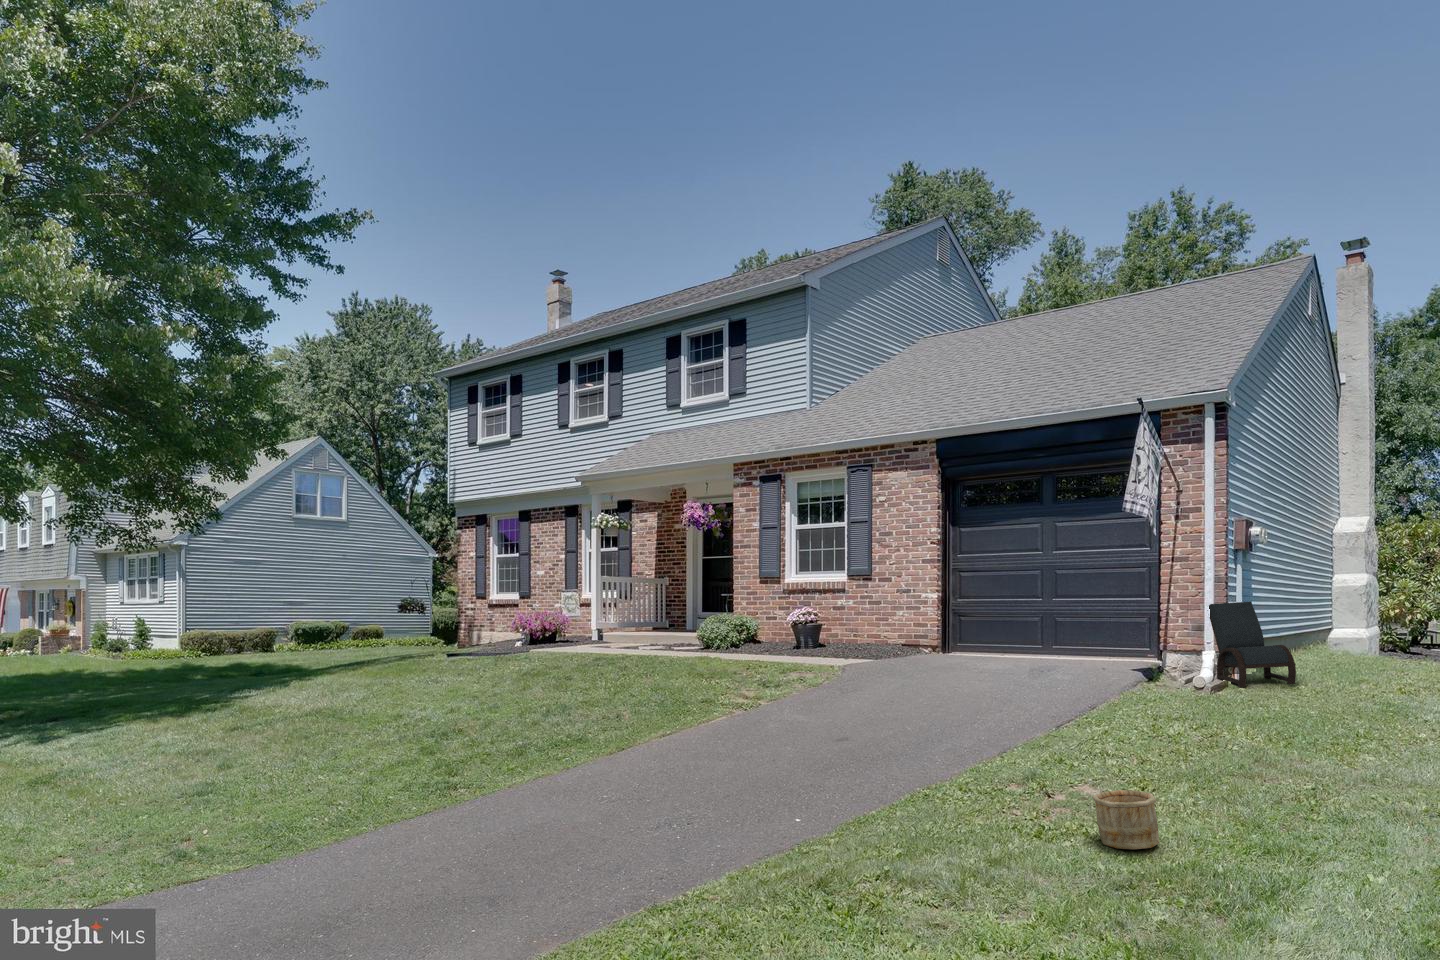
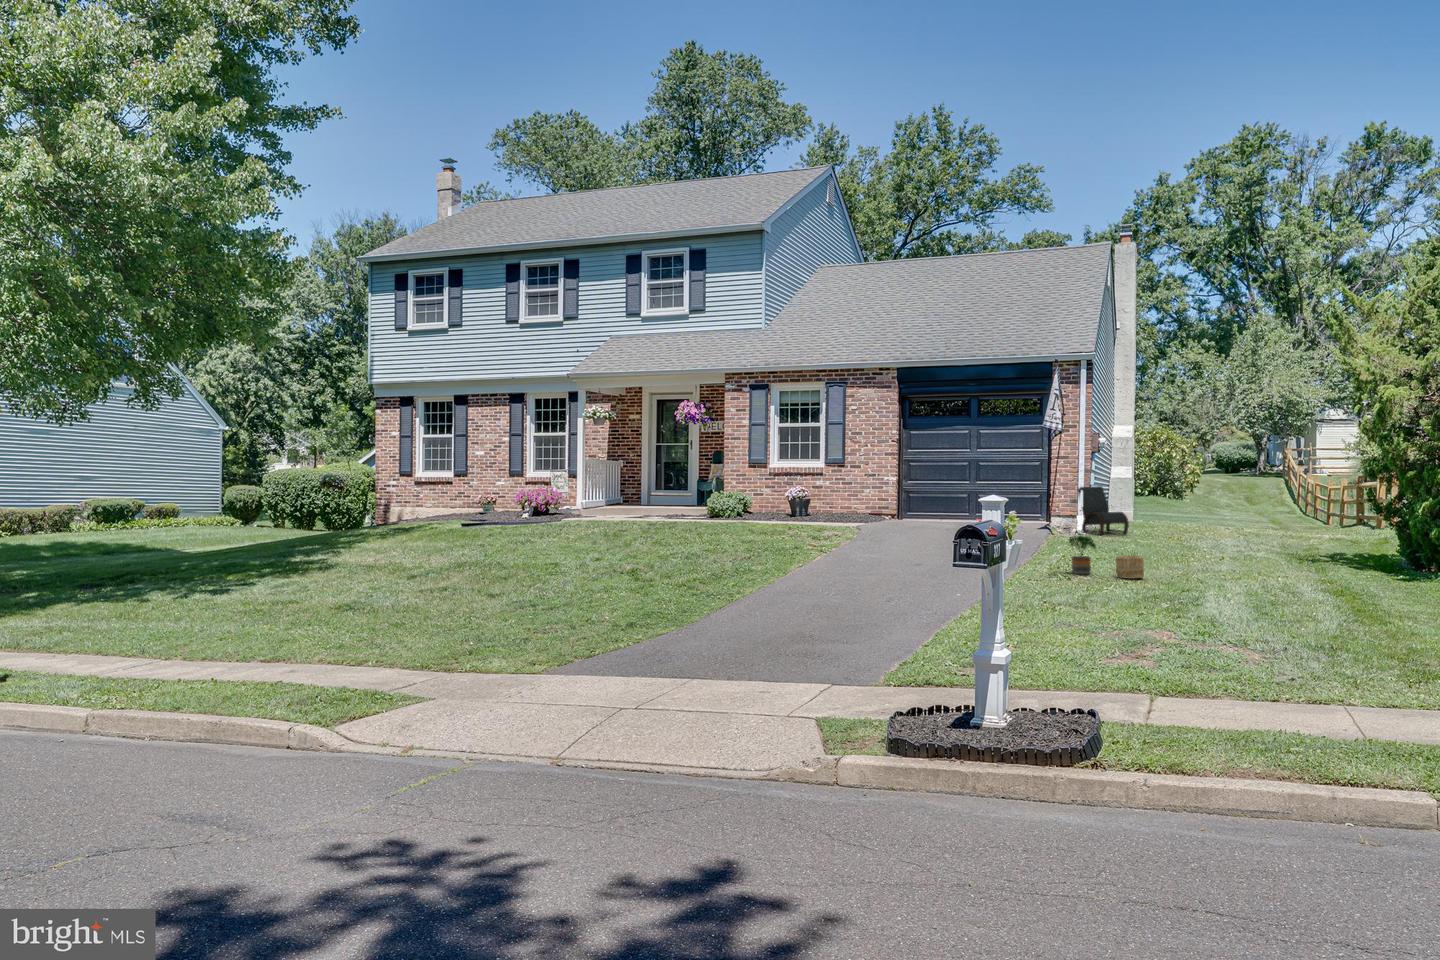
potted tree: none [1000,742,1058,828] -> present [1069,536,1096,574]

